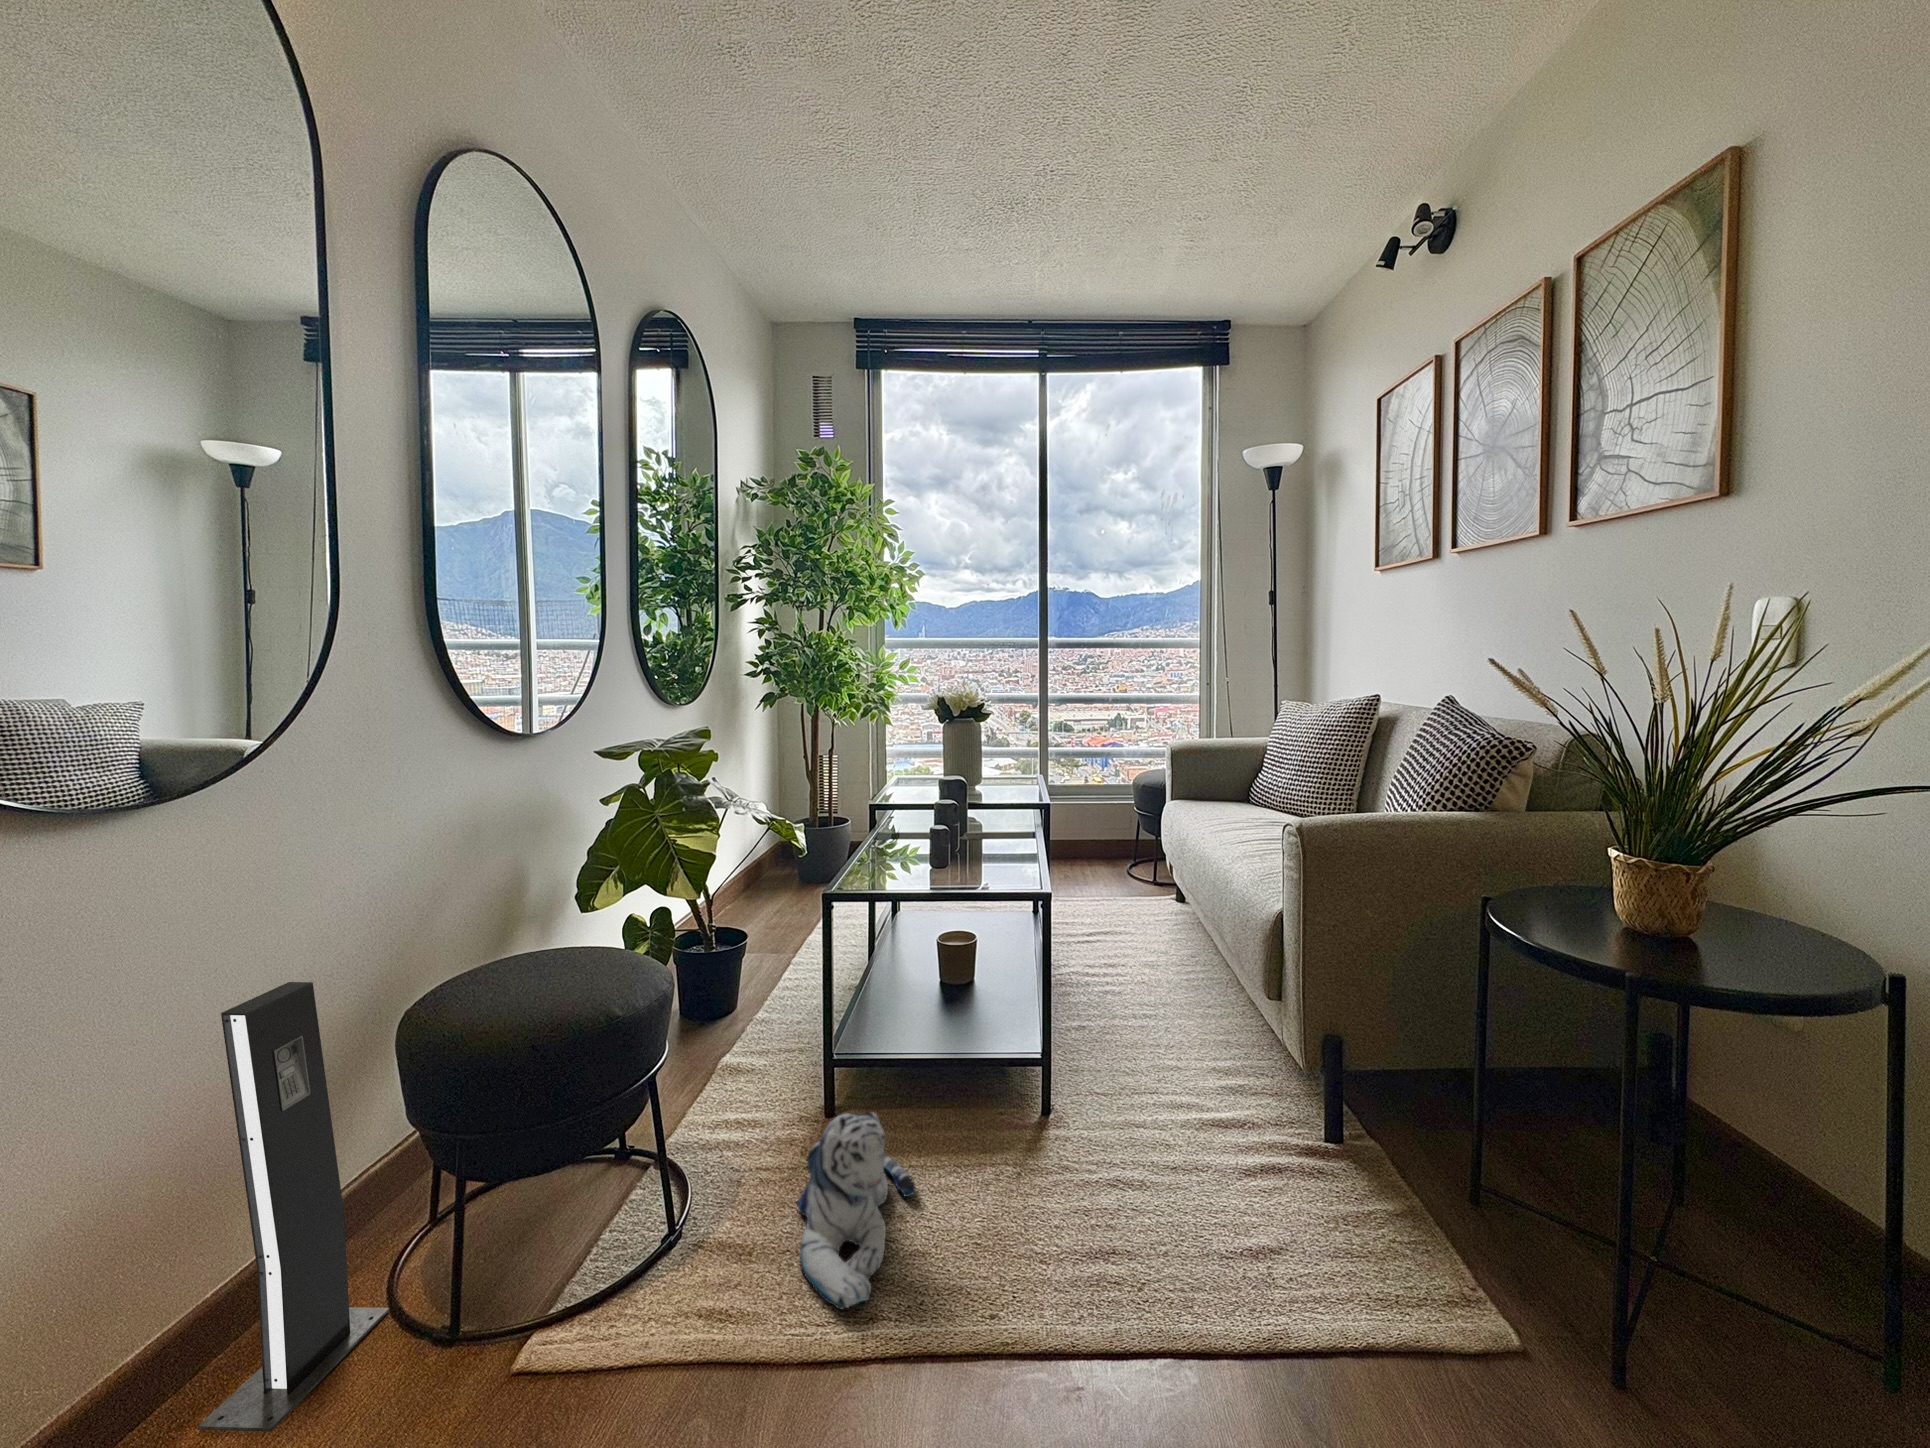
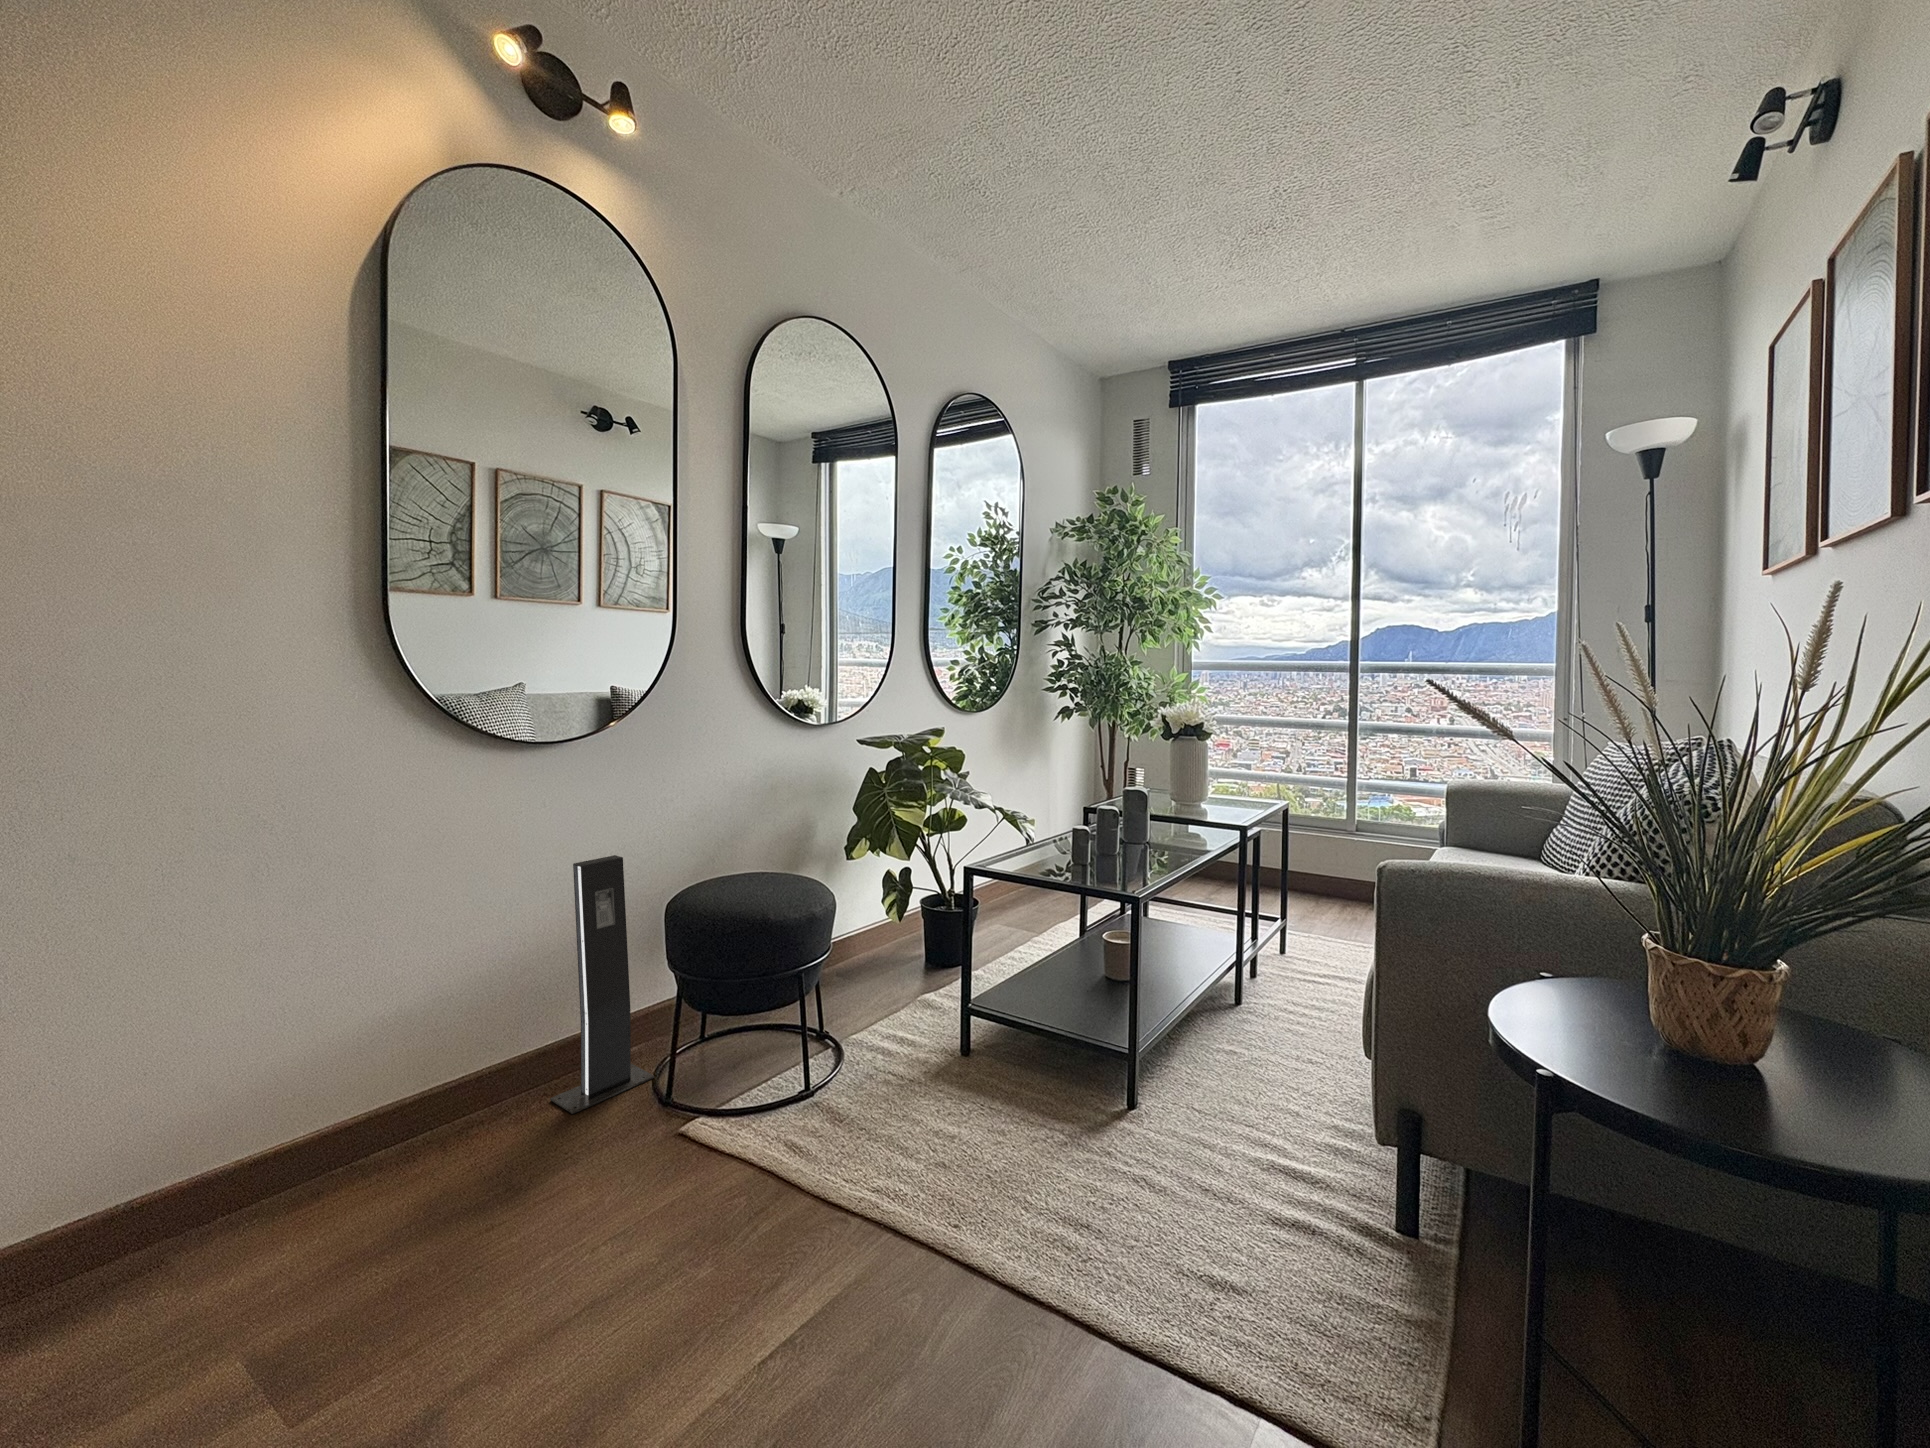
plush toy: present [797,1112,916,1310] -> none [859,1035,981,1179]

